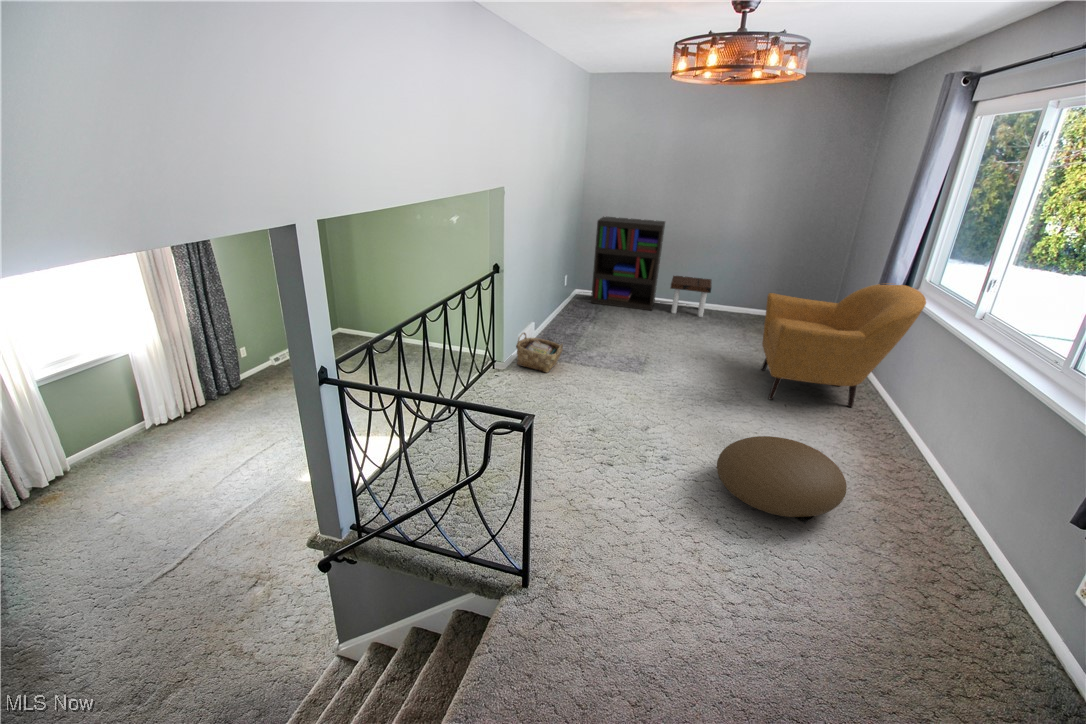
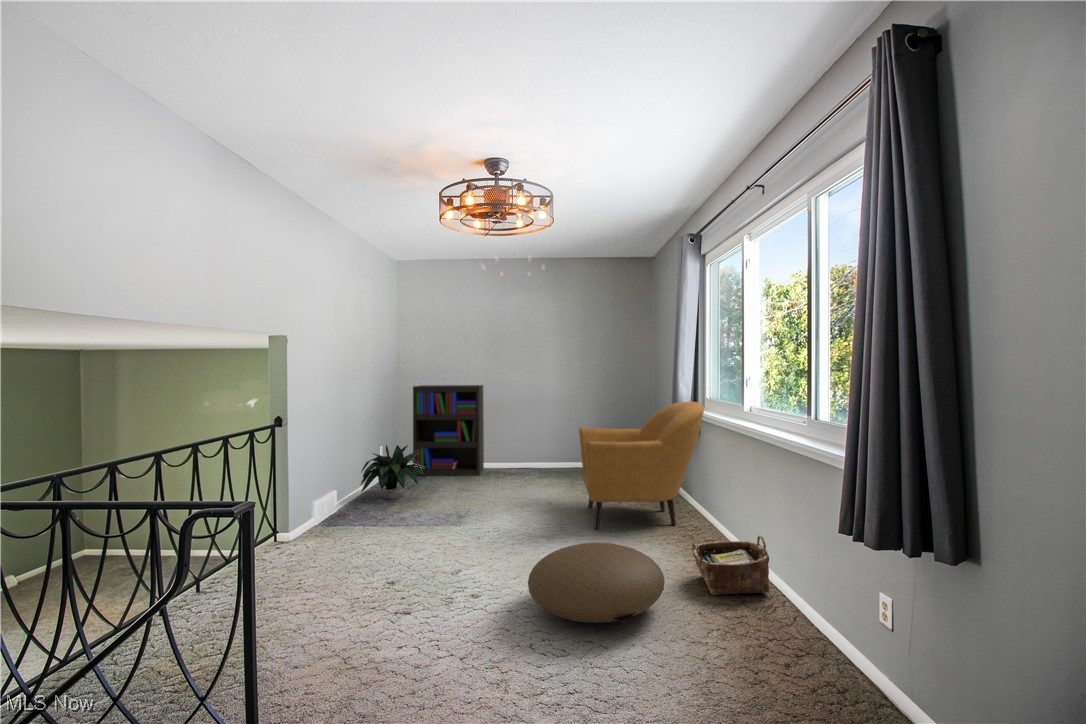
side table: present [671,276,712,317] -> none [495,438,537,475]
potted plant: none [551,282,609,331] -> present [361,445,425,499]
woven basket: present [516,333,563,373] -> present [691,535,769,595]

